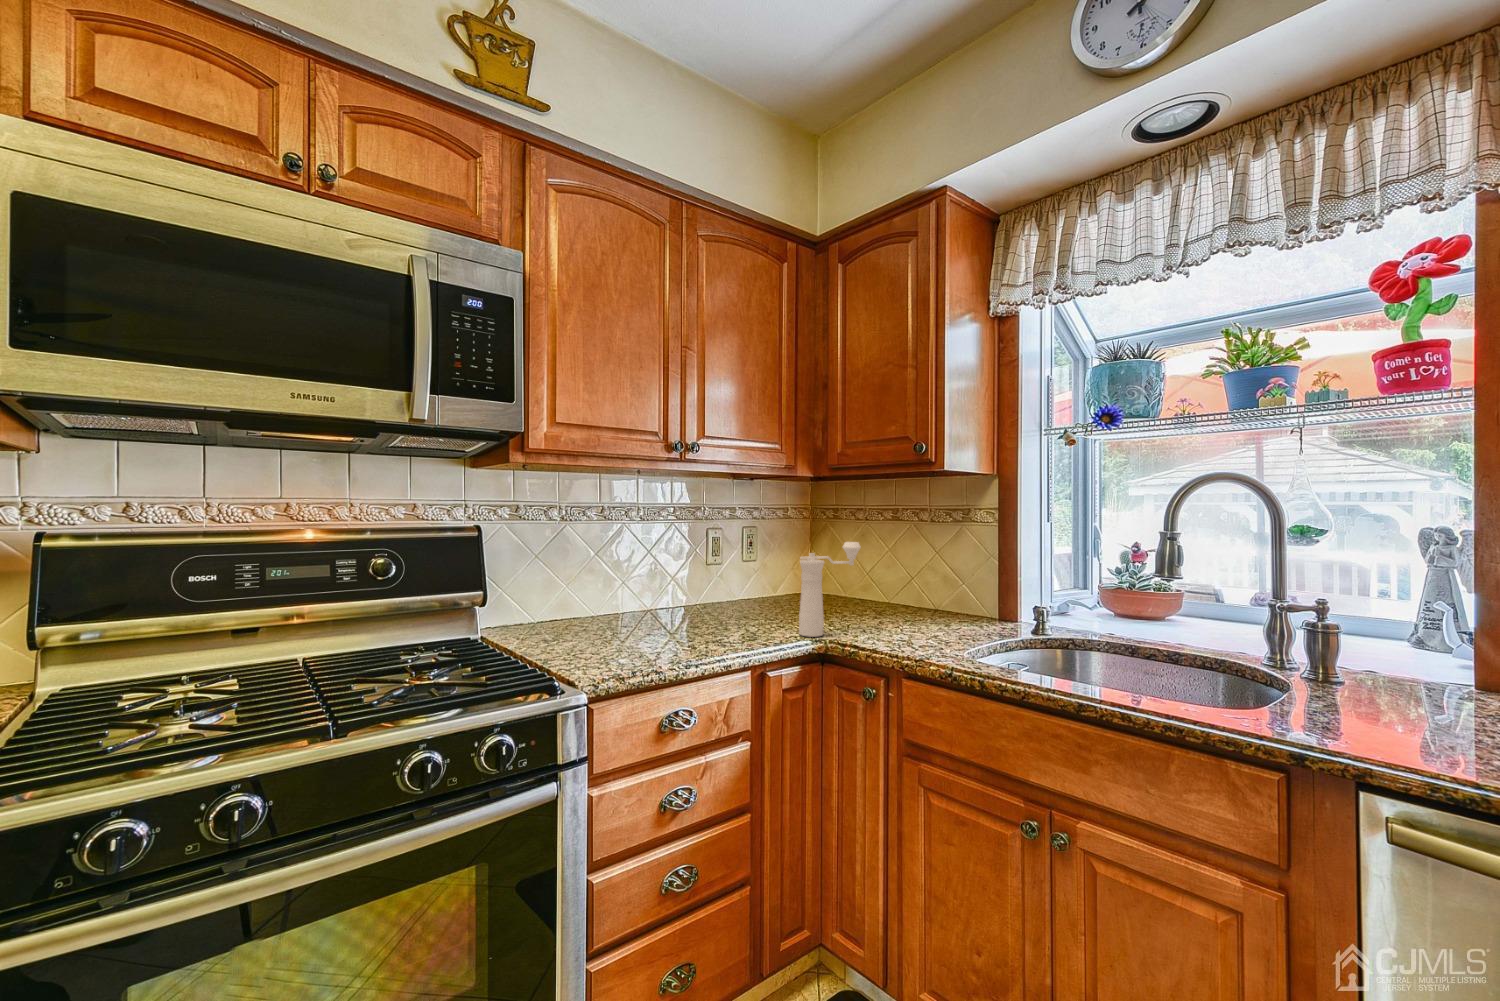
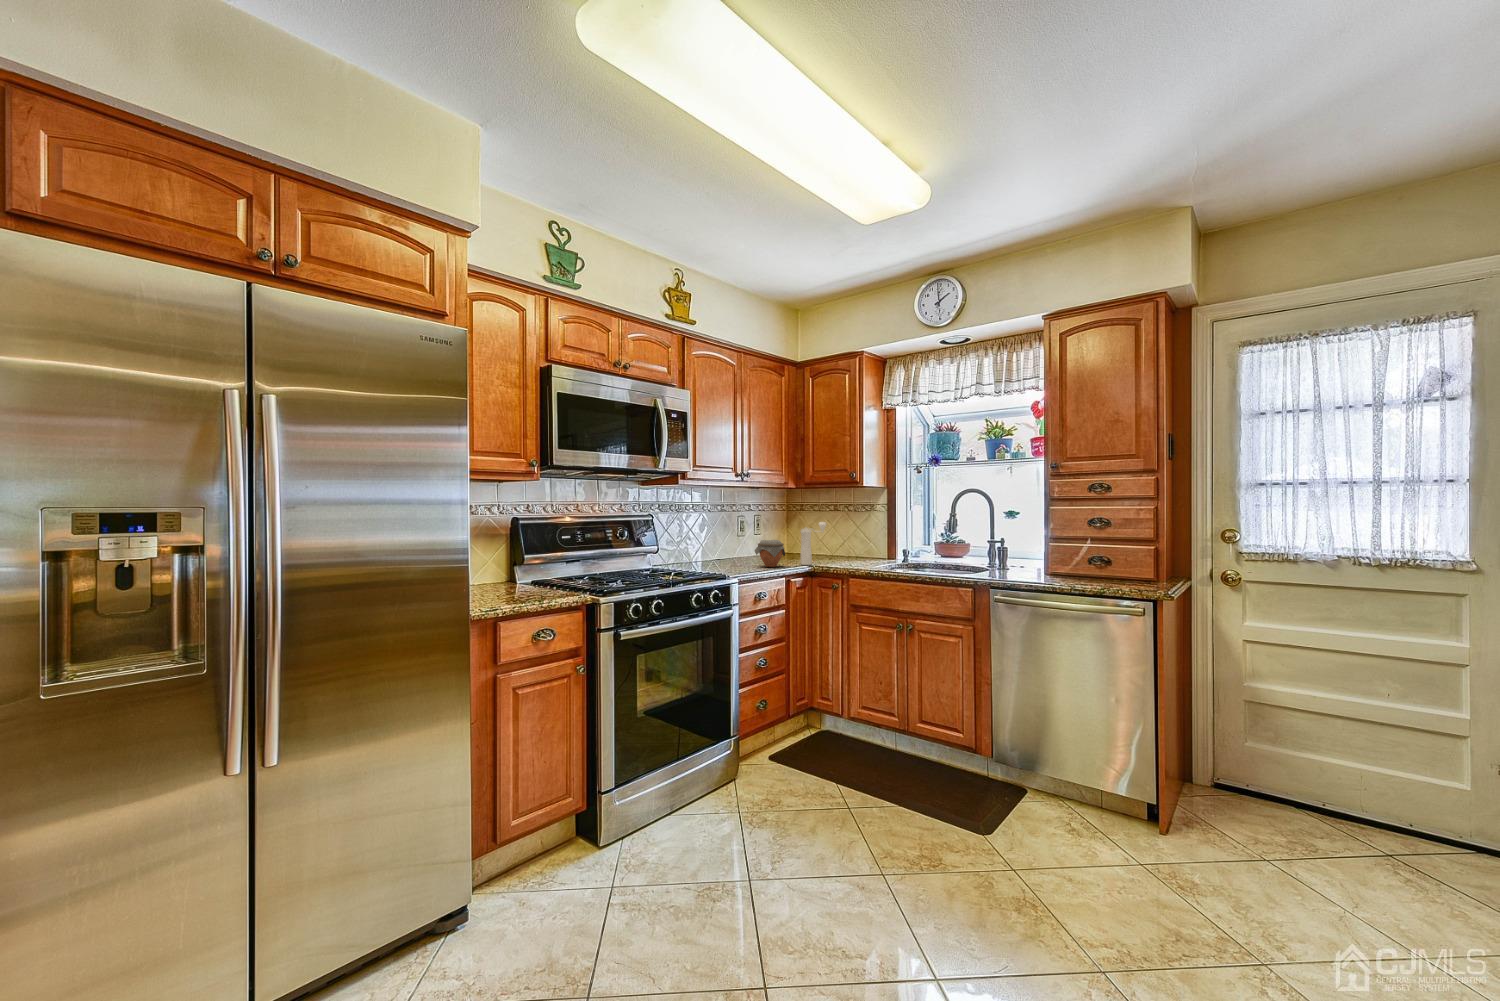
jar: none [693,579,759,641] -> present [755,540,785,567]

